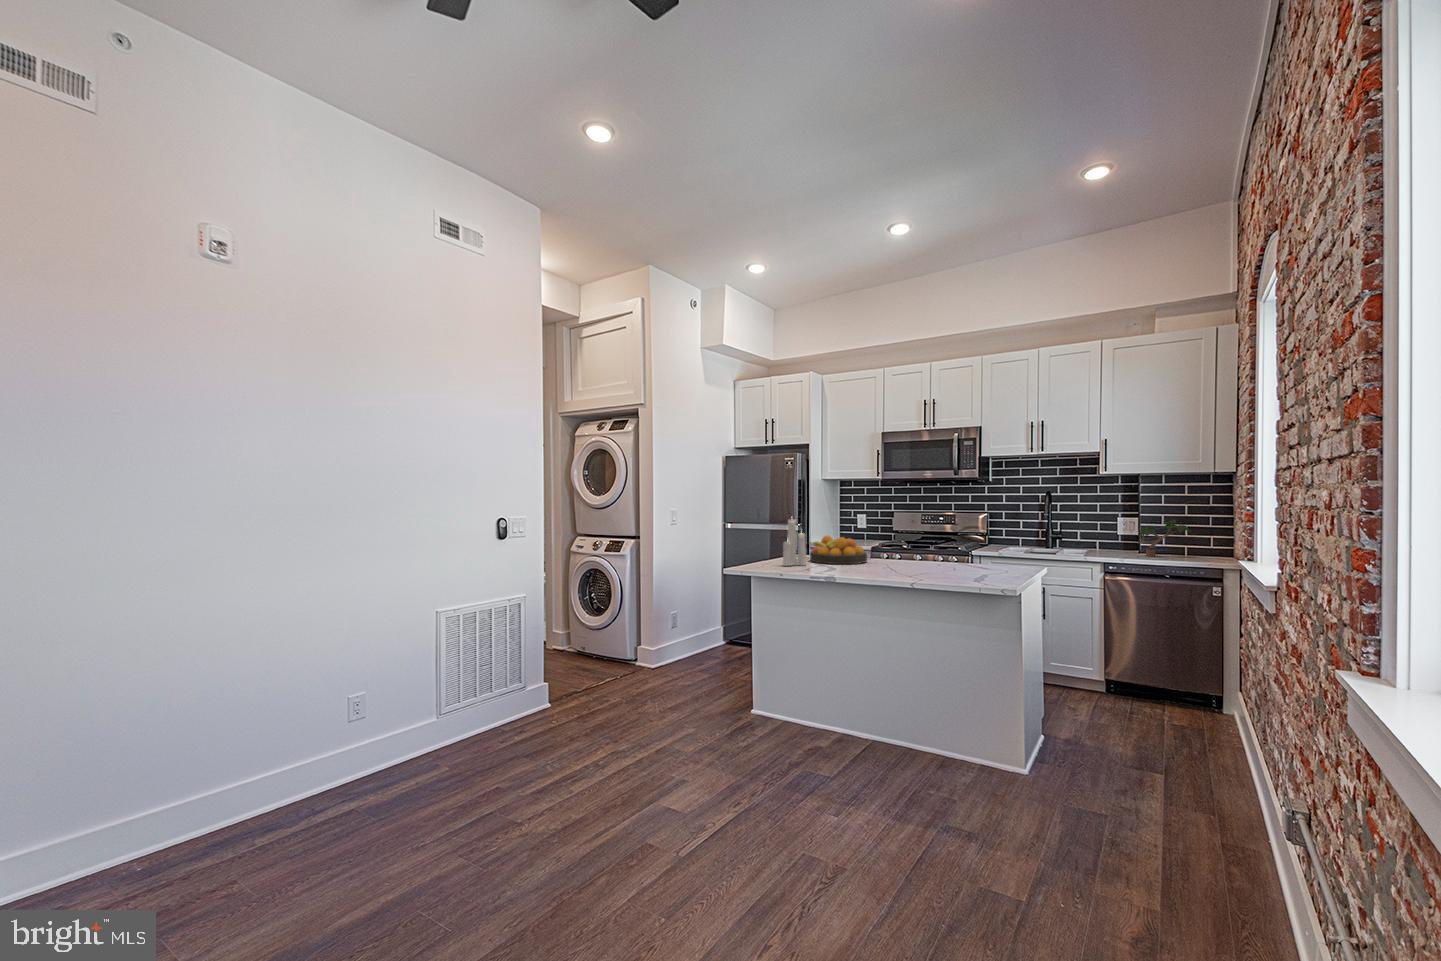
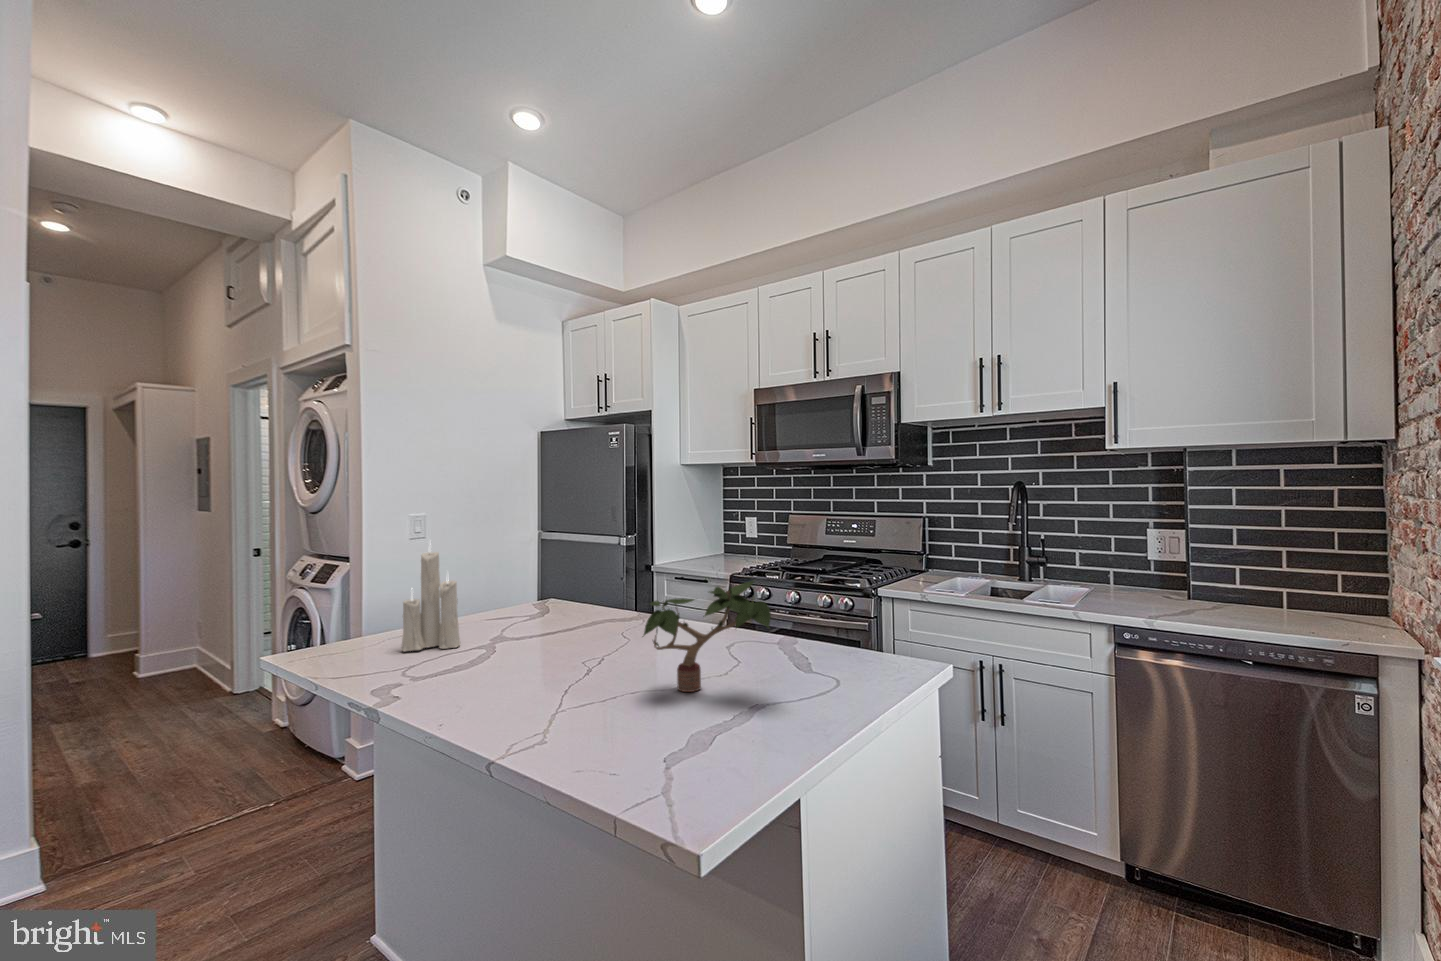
potted plant: present [1138,519,1191,556] -> present [642,581,771,692]
fruit bowl: present [810,536,867,564] -> none [502,577,617,643]

